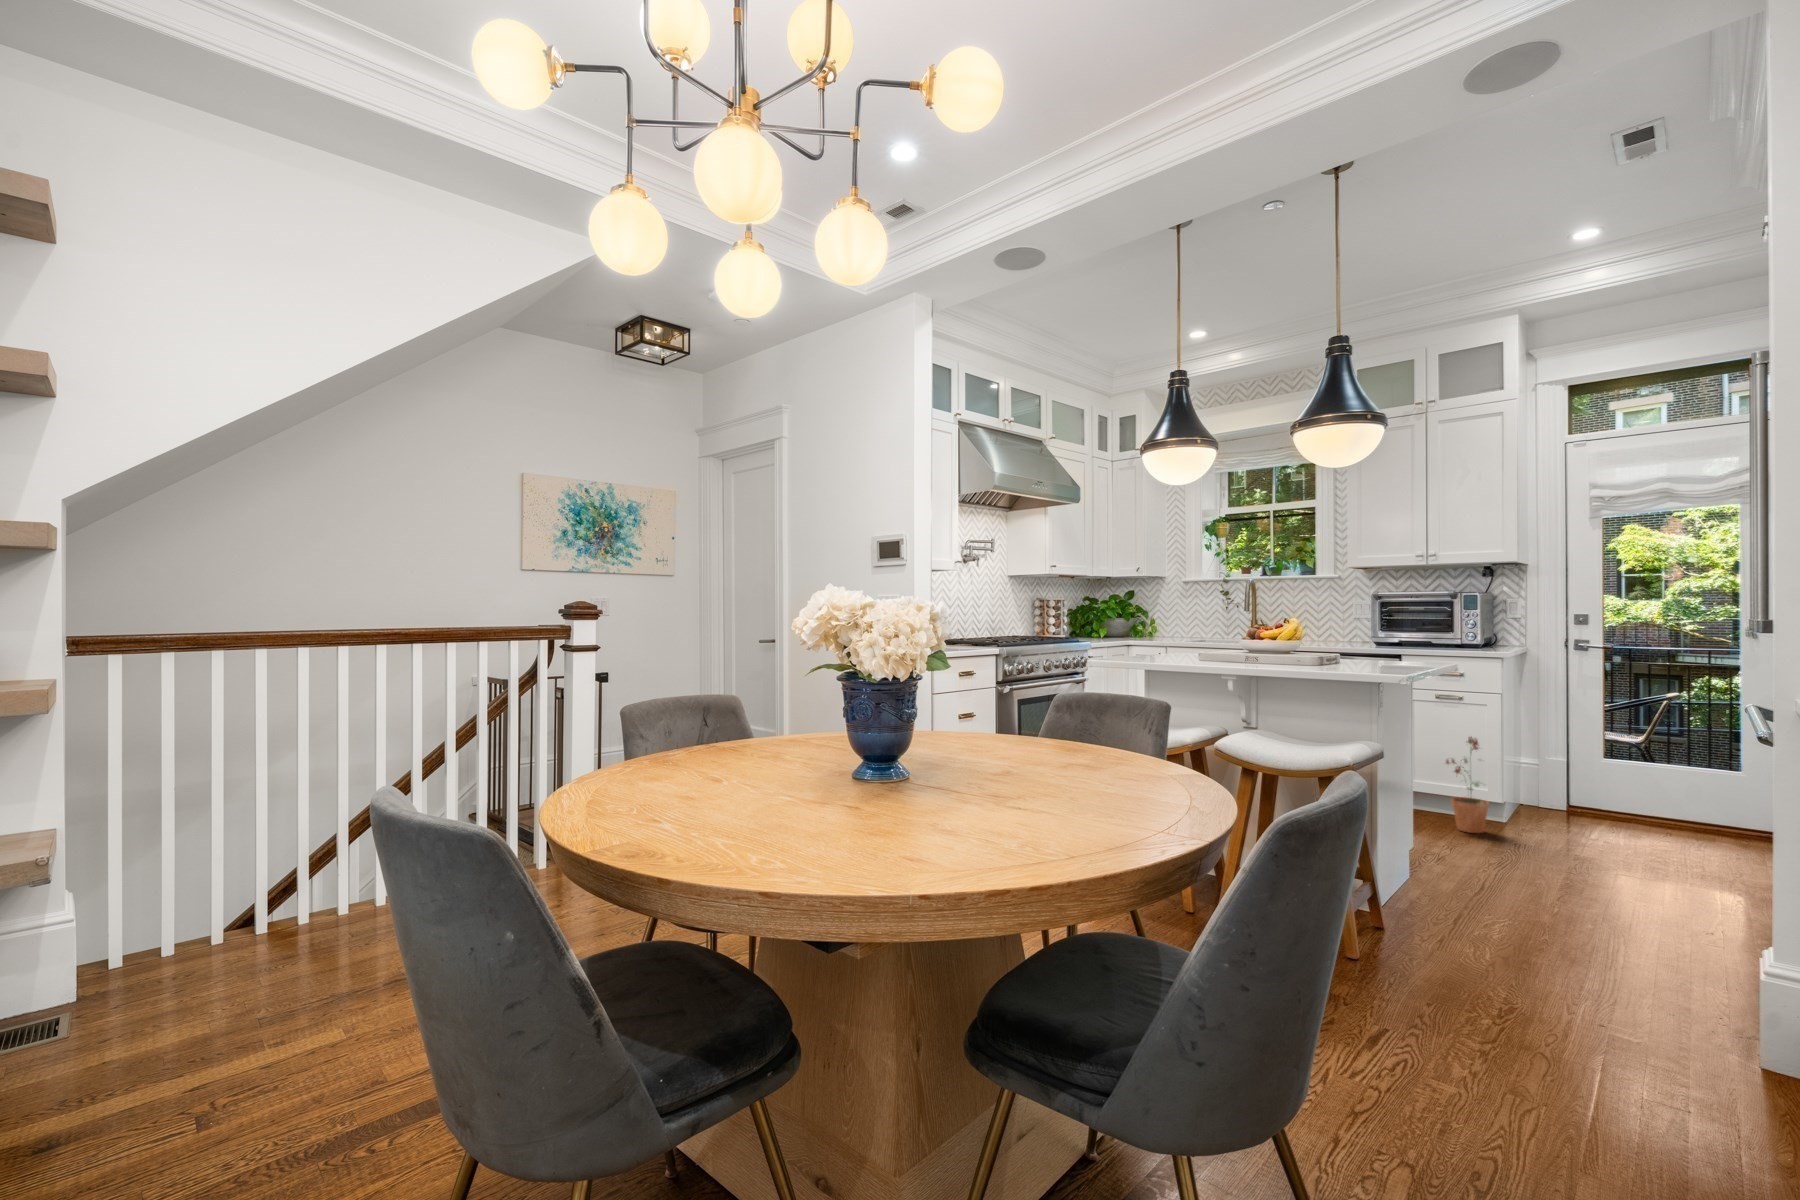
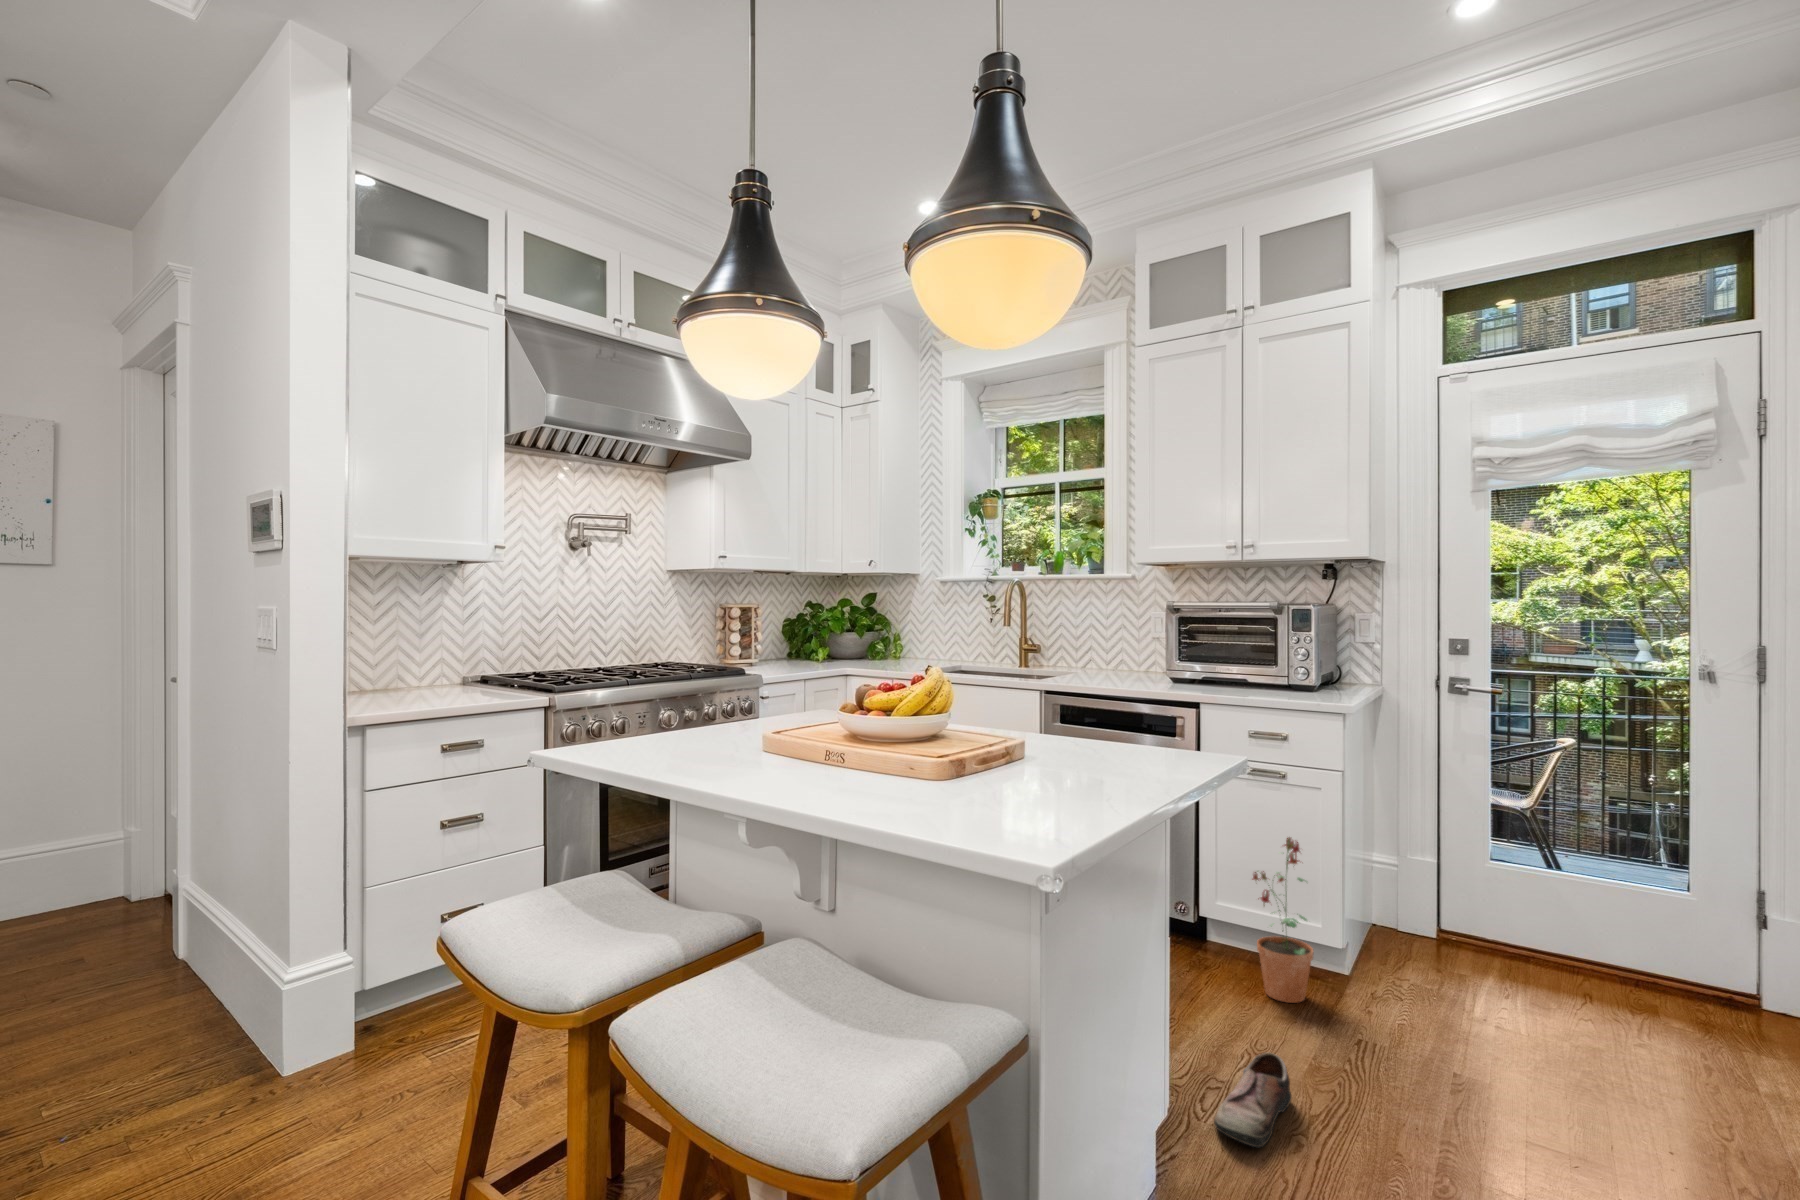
shoe: none [1447,839,1488,875] -> present [1214,1052,1292,1147]

